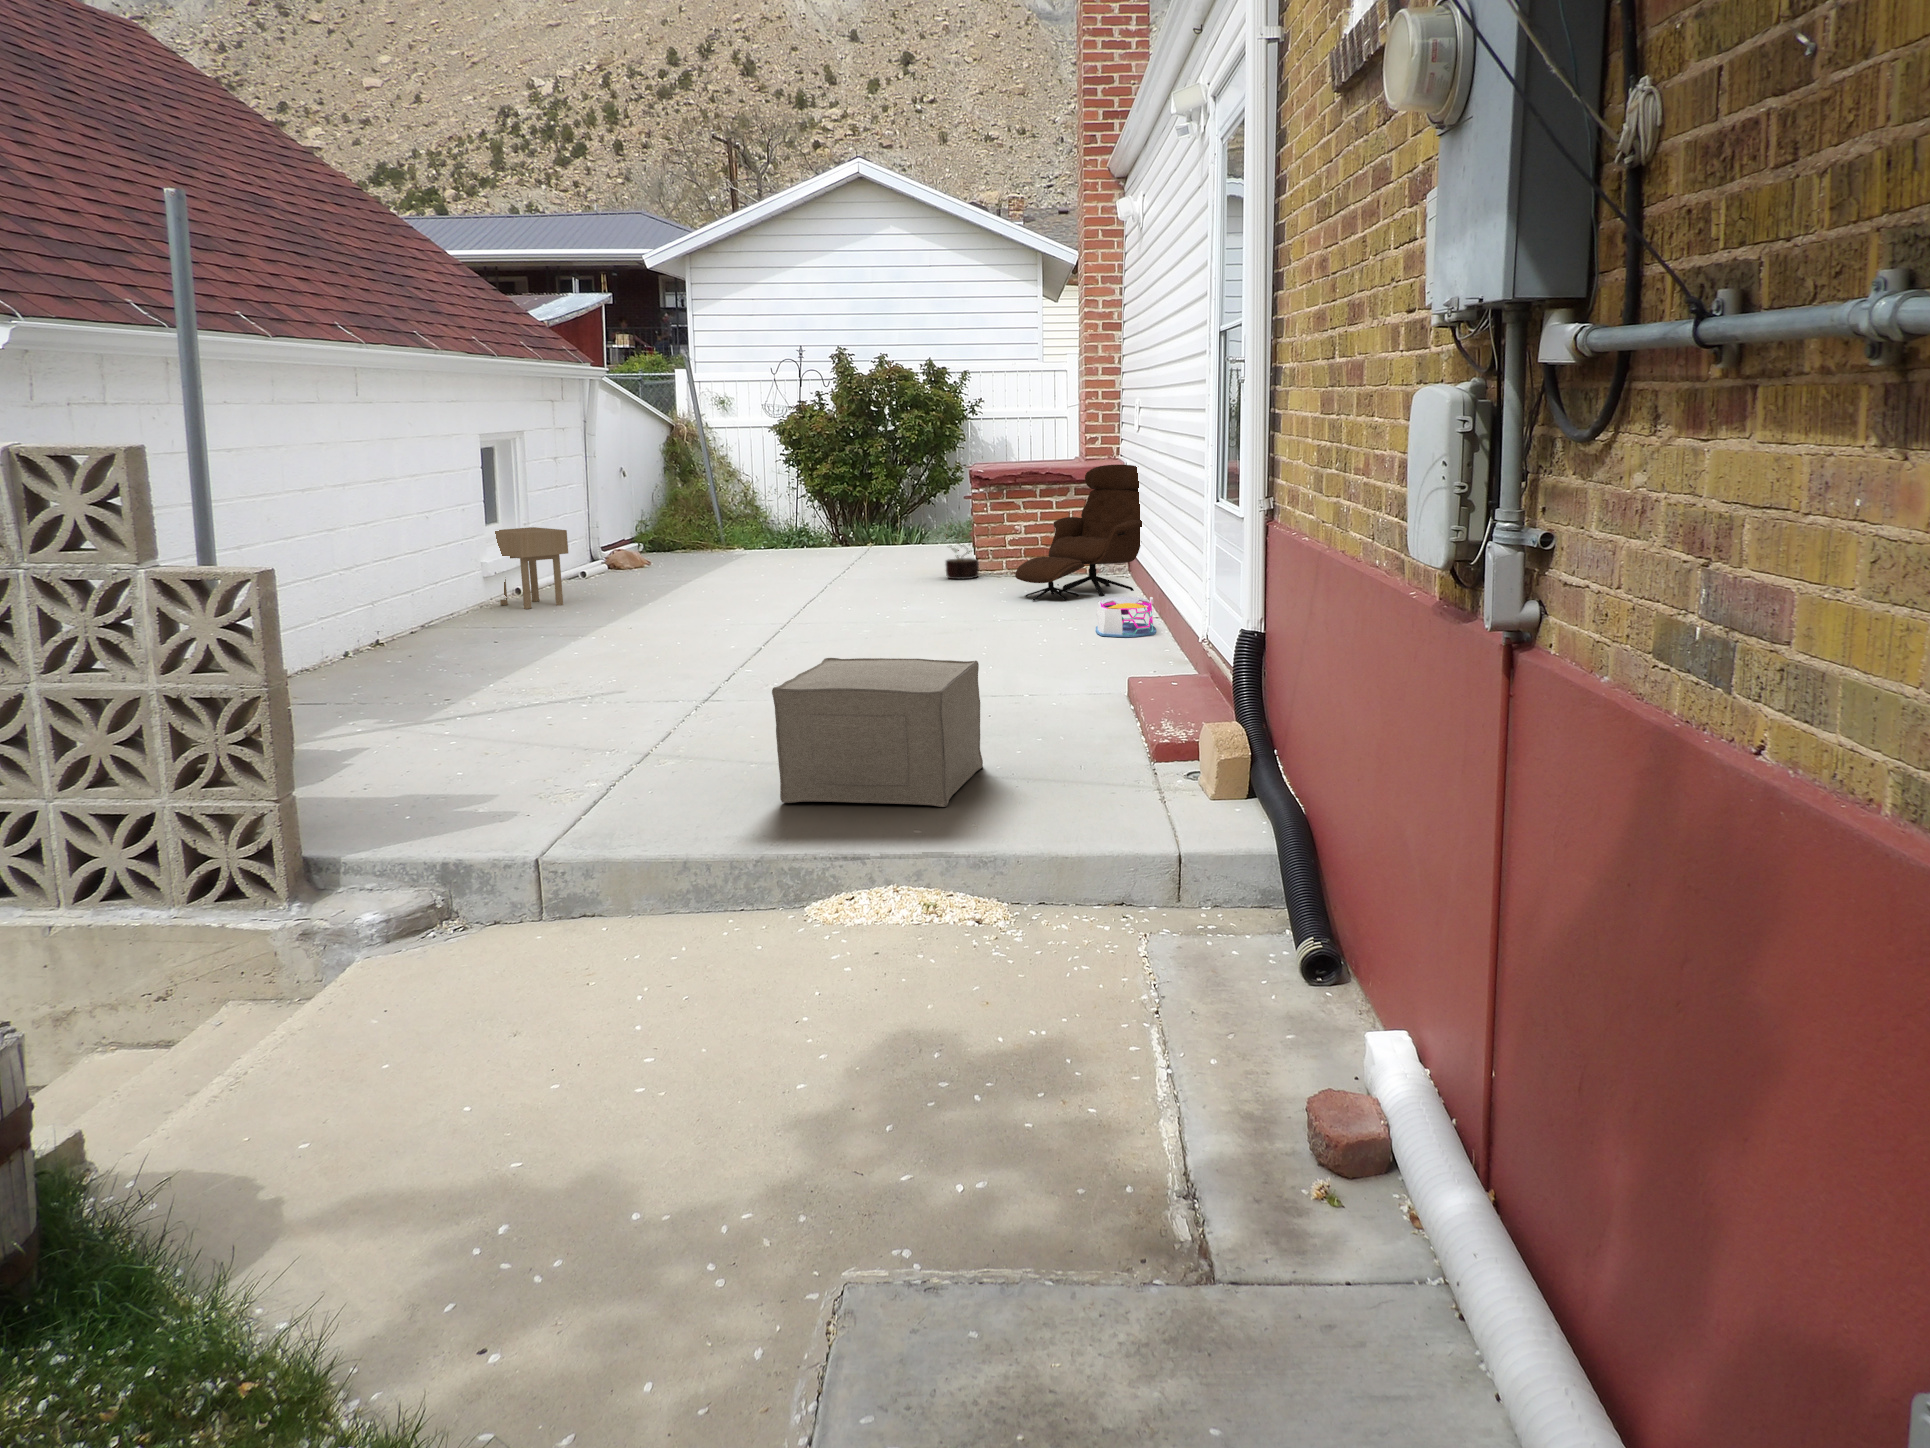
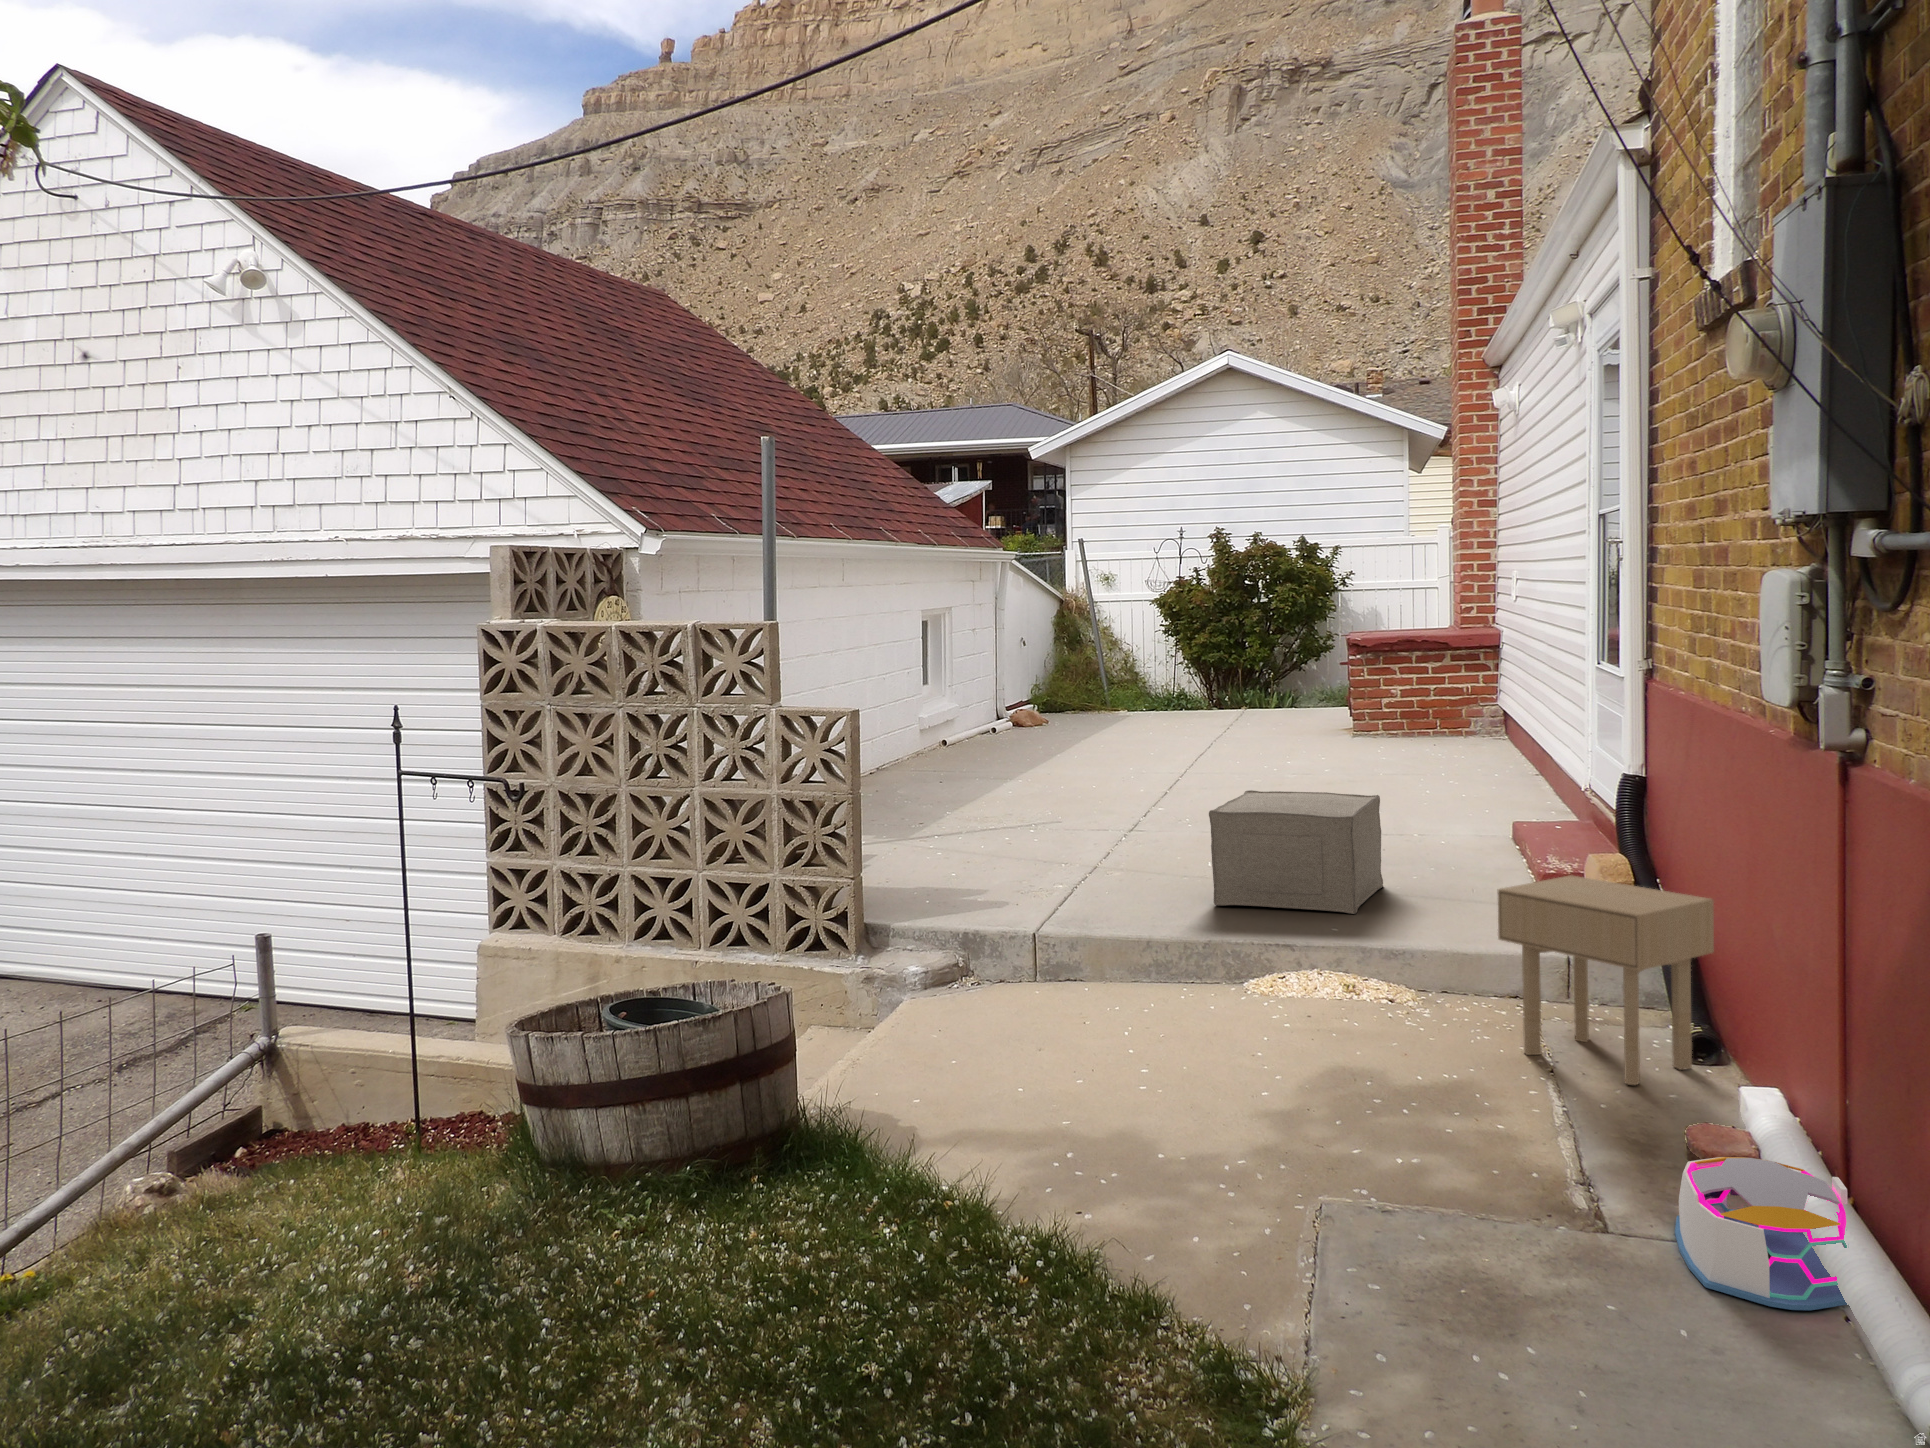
lounge chair: present [1015,465,1142,601] -> none [1394,631,1525,756]
decorative plant: present [946,520,979,579] -> none [1322,682,1357,737]
side table: present [495,527,568,609] -> present [1498,875,1714,1085]
storage bin: present [1096,597,1156,637] -> present [1675,1157,1847,1310]

